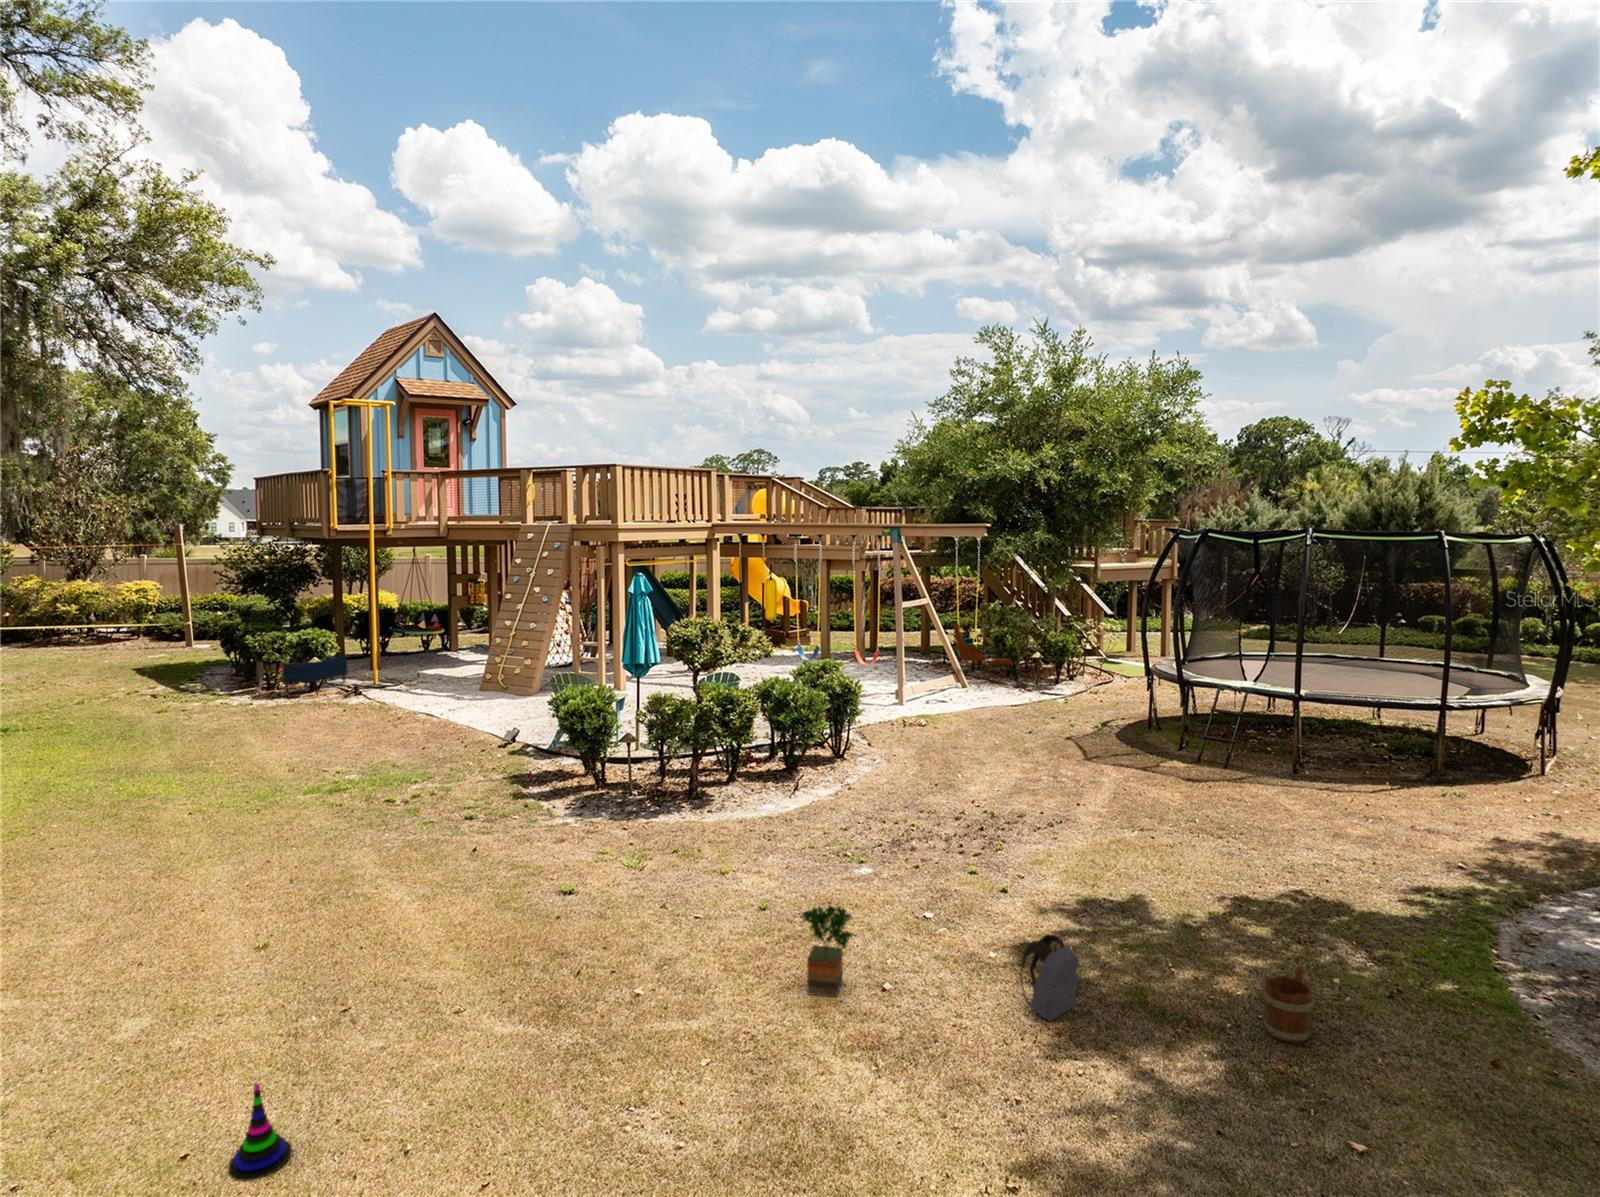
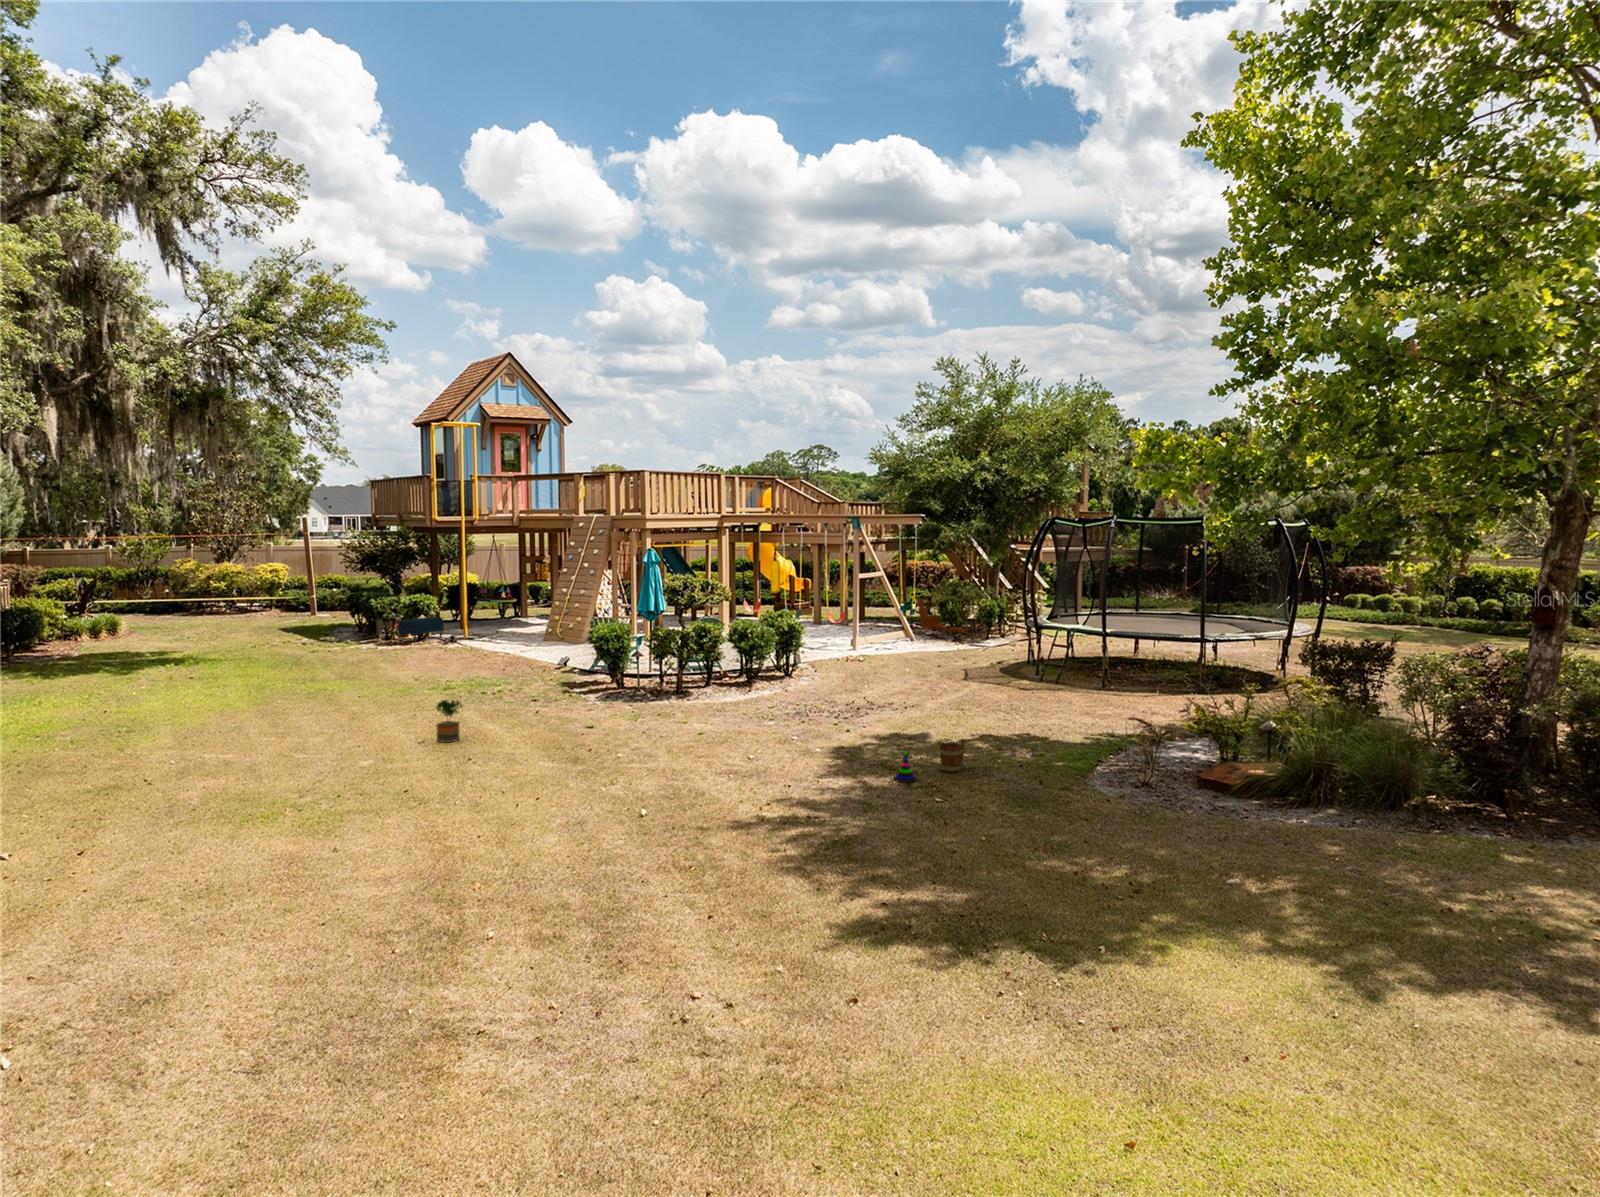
potted tree: present [802,906,854,997] -> present [436,700,462,743]
backpack: present [1020,935,1080,1021] -> none [821,723,851,764]
stacking toy: present [229,1084,292,1181] -> present [894,747,917,783]

